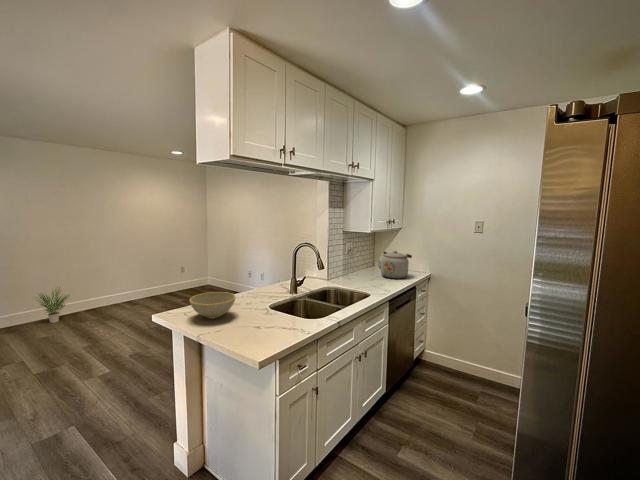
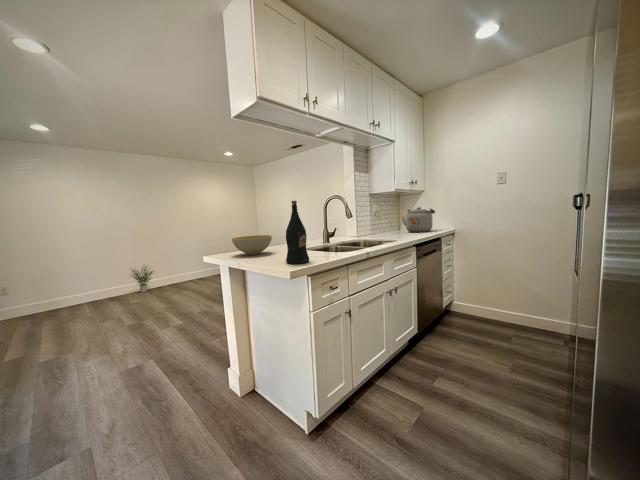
wine bottle: none [253,277,278,345] -> present [286,201,309,264]

